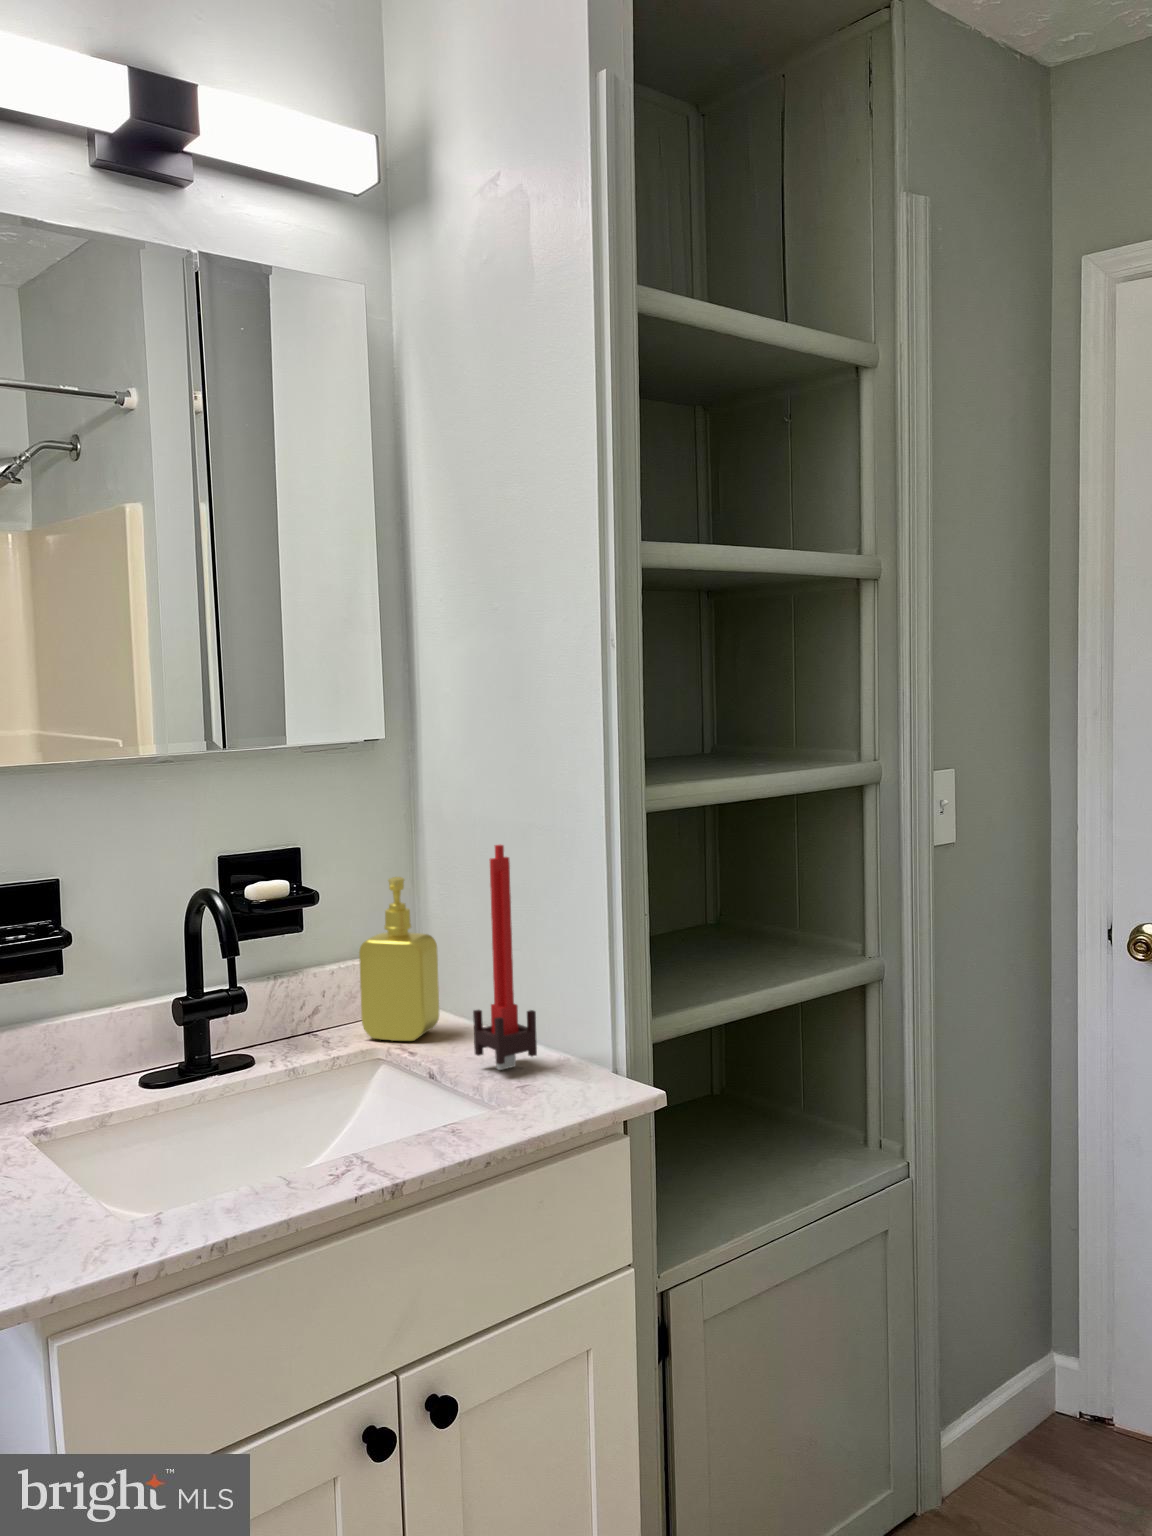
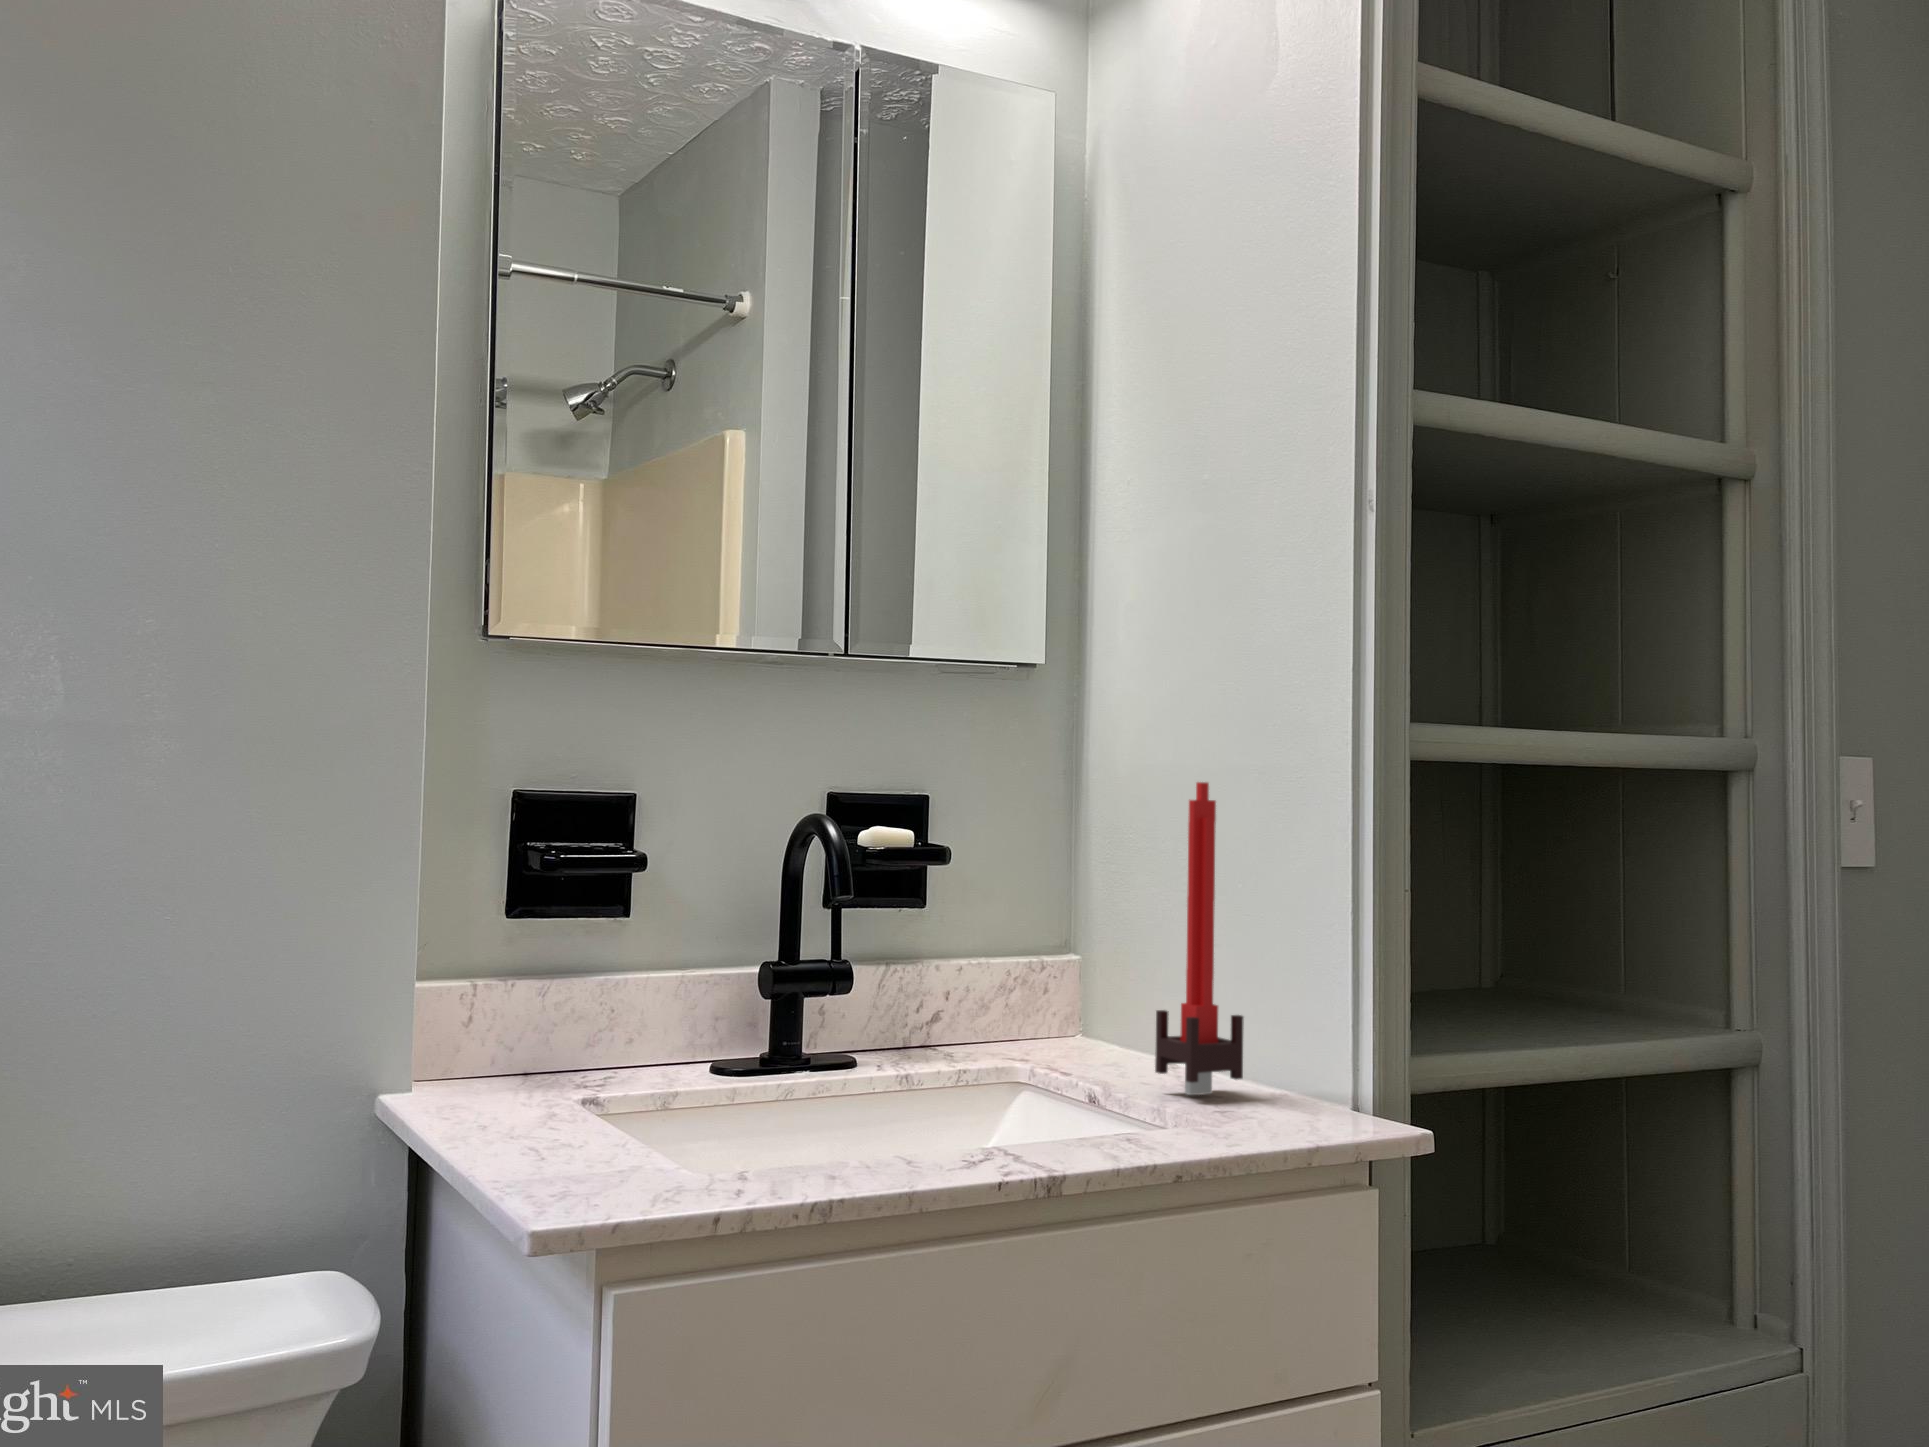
soap dispenser: present [359,877,439,1041] -> none [999,842,1106,1065]

